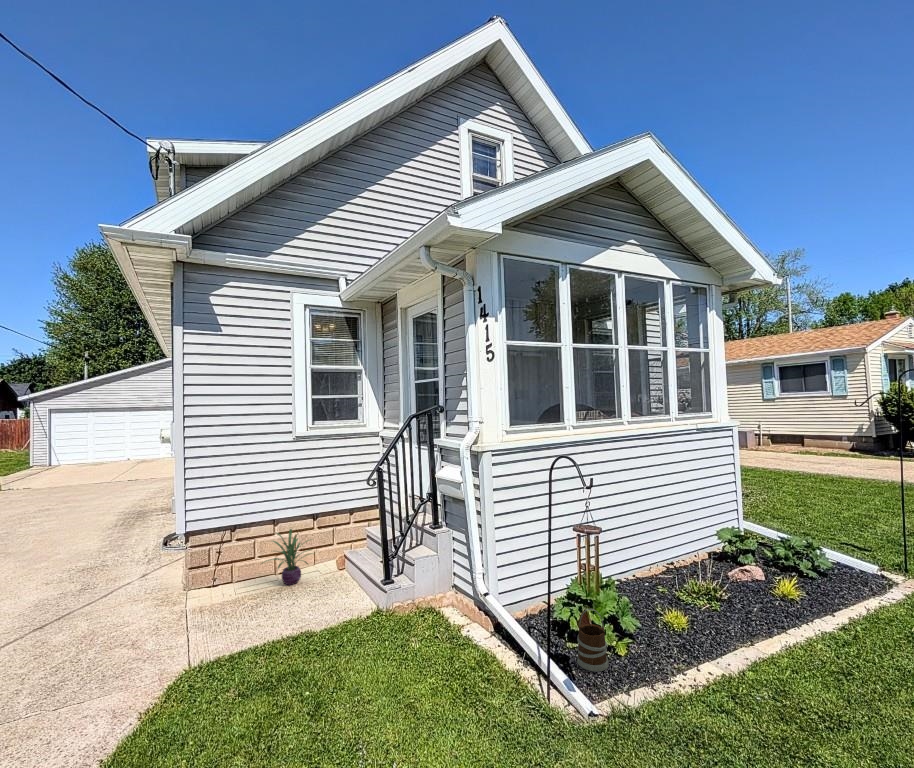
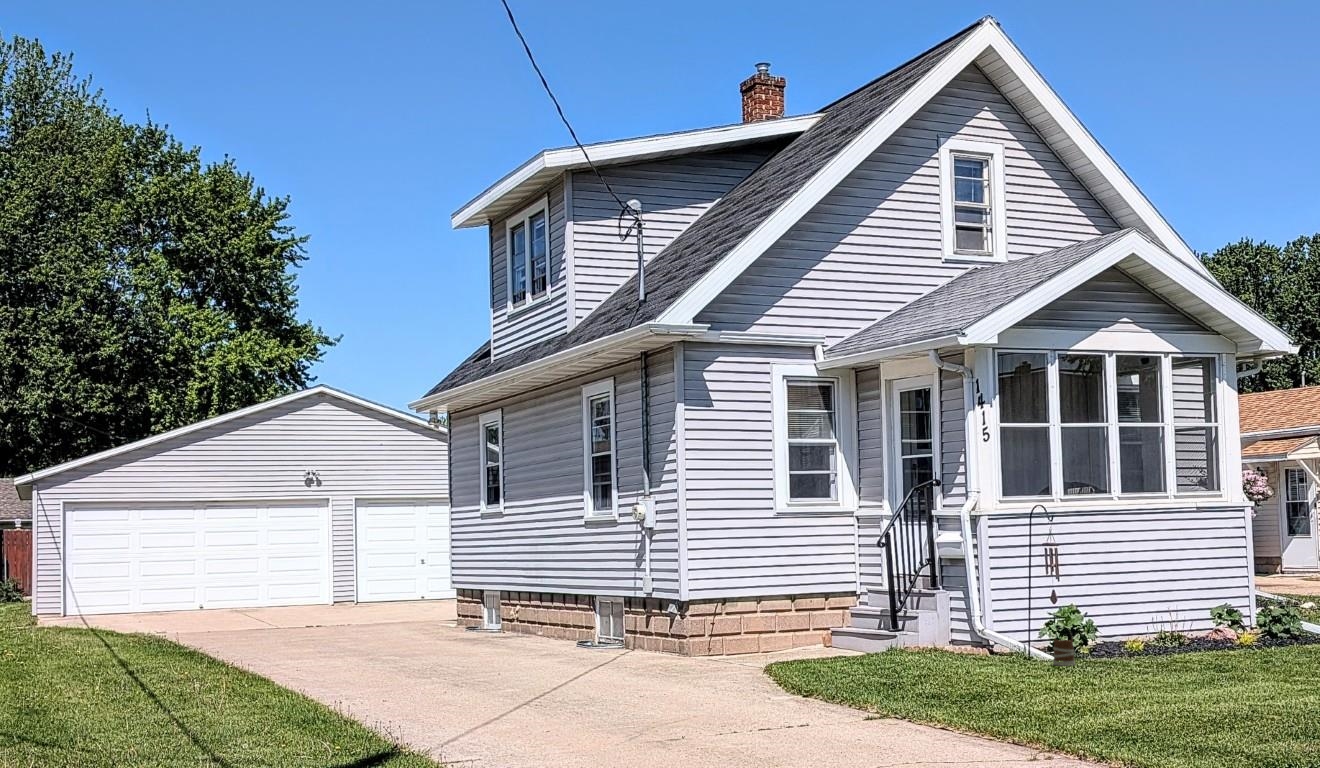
decorative plant: present [265,529,308,585] -> none [760,603,807,654]

